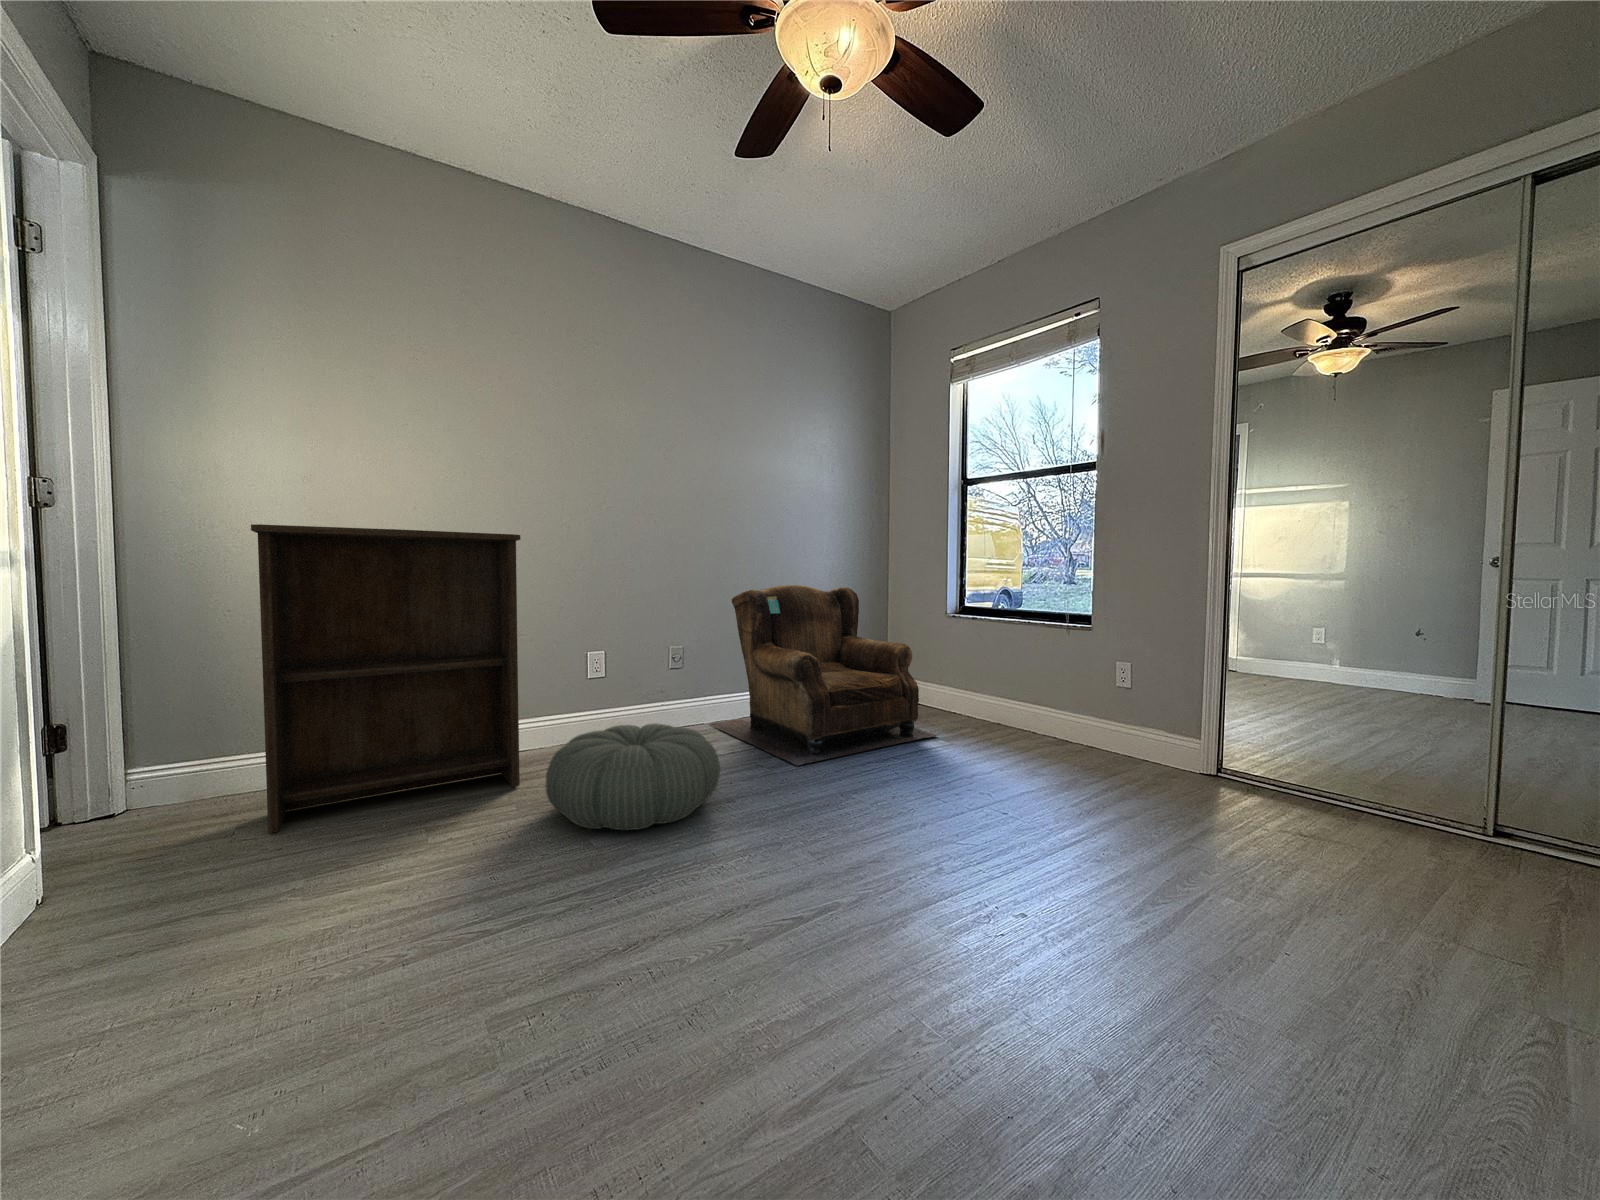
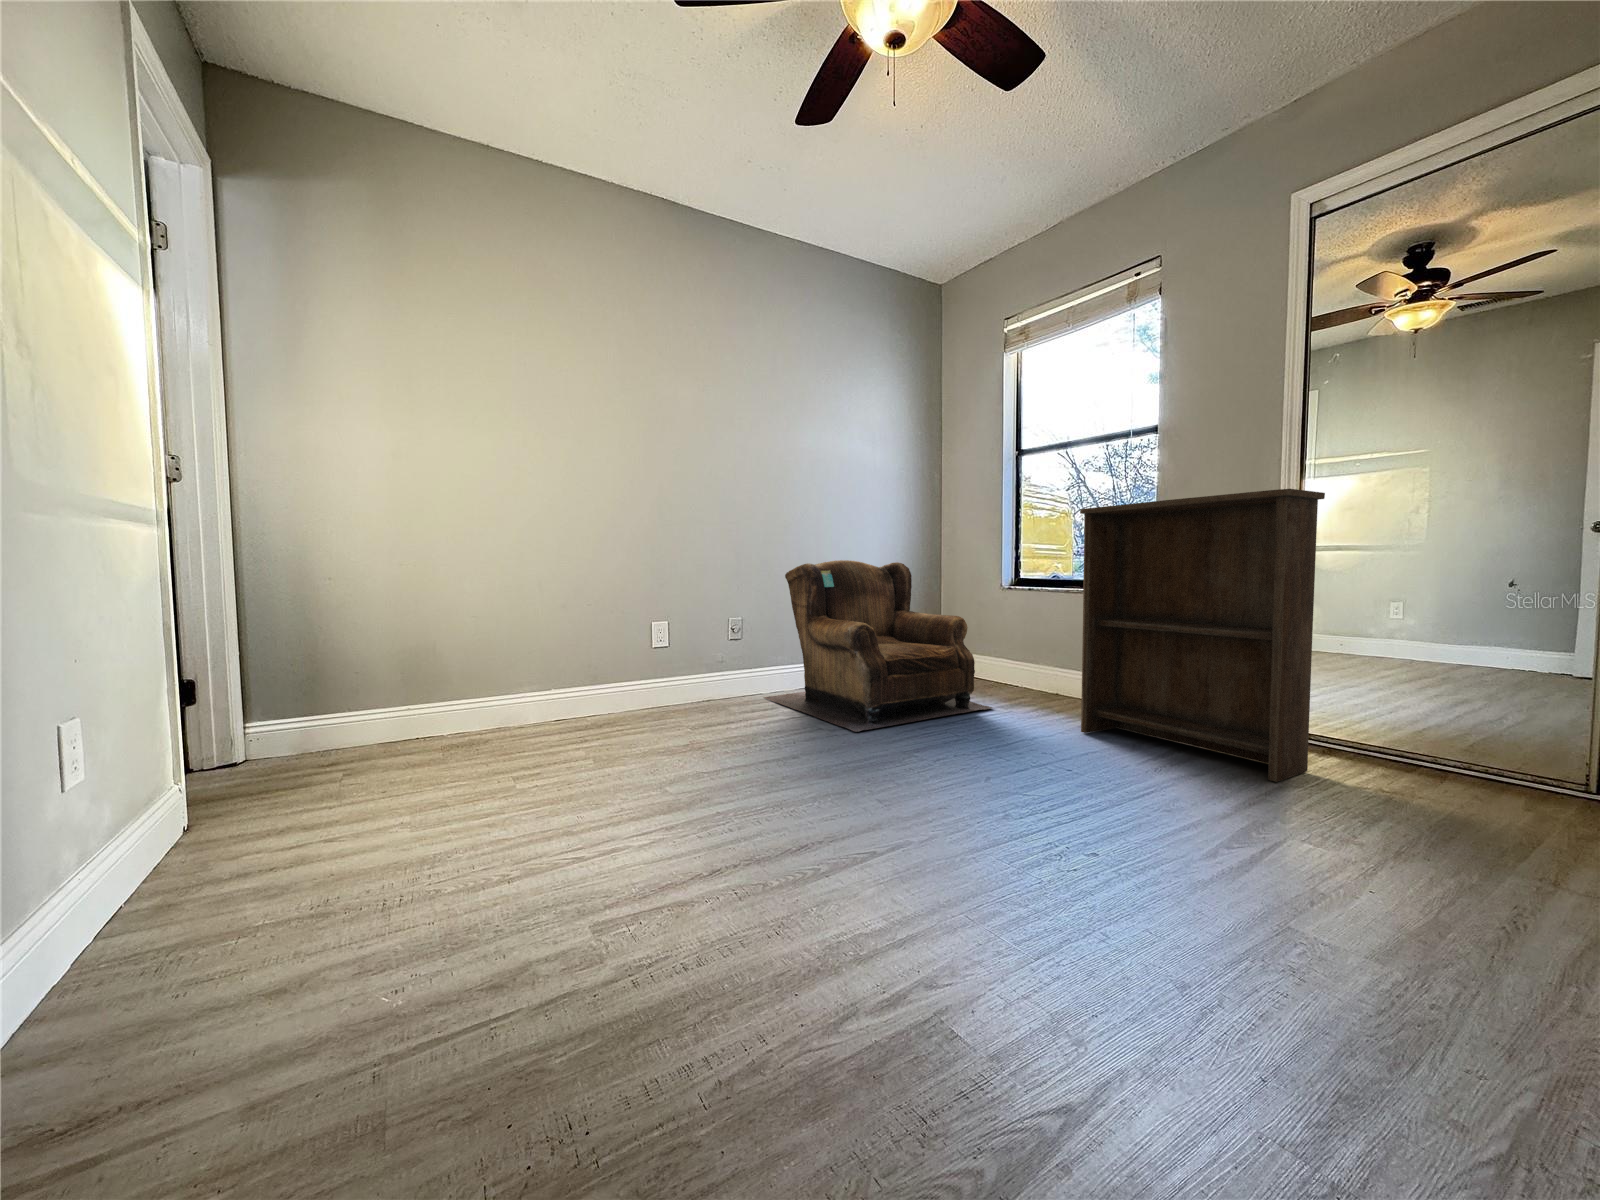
bookshelf: present [251,524,521,833] -> present [1080,489,1325,782]
pouf: present [546,724,720,830] -> none [621,687,785,781]

